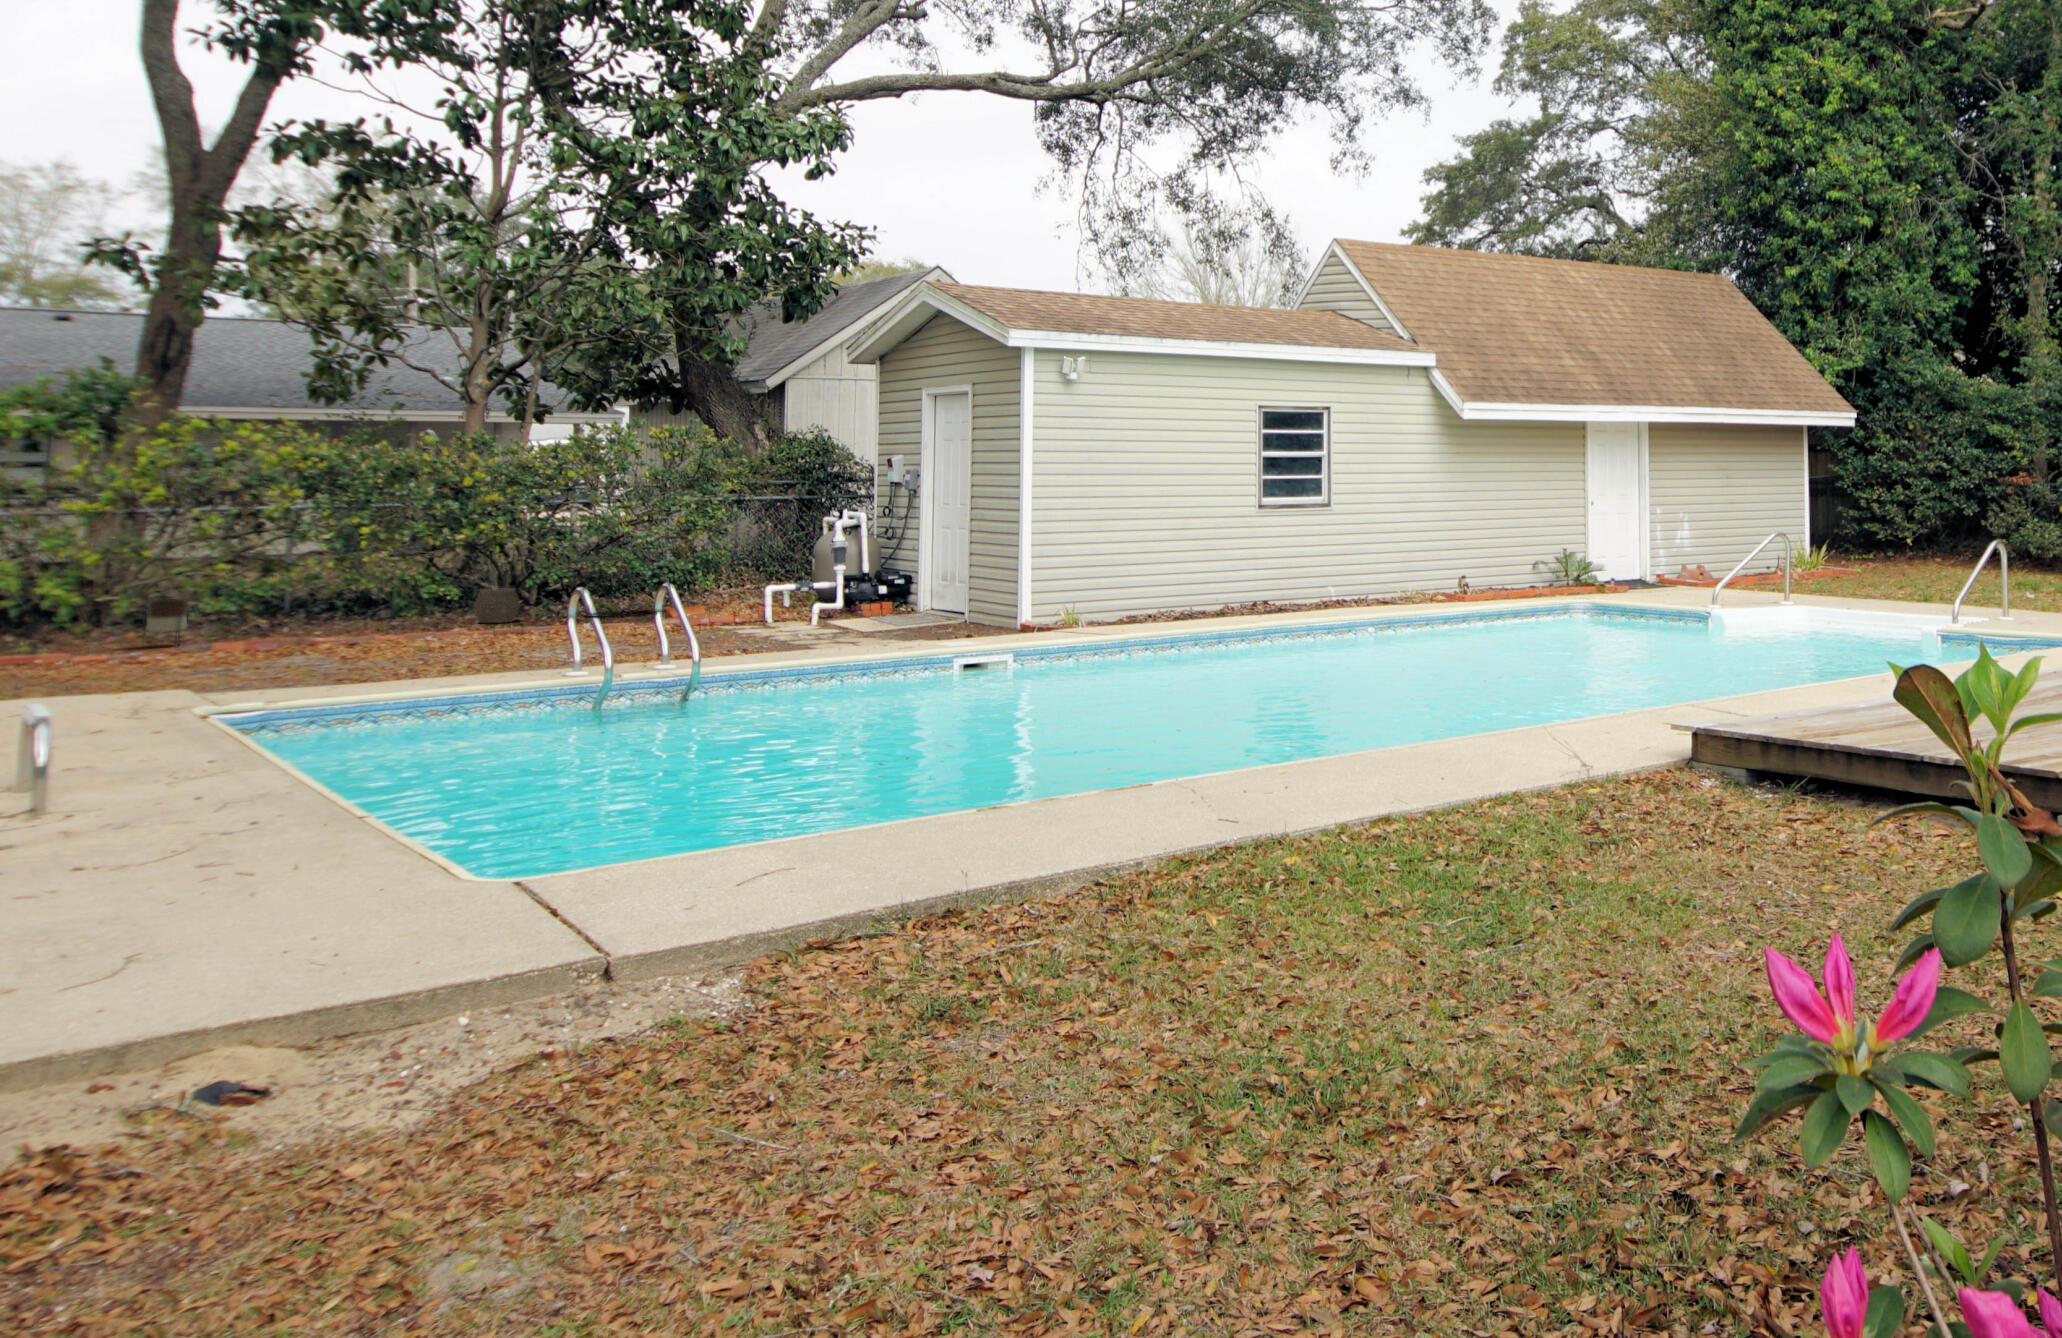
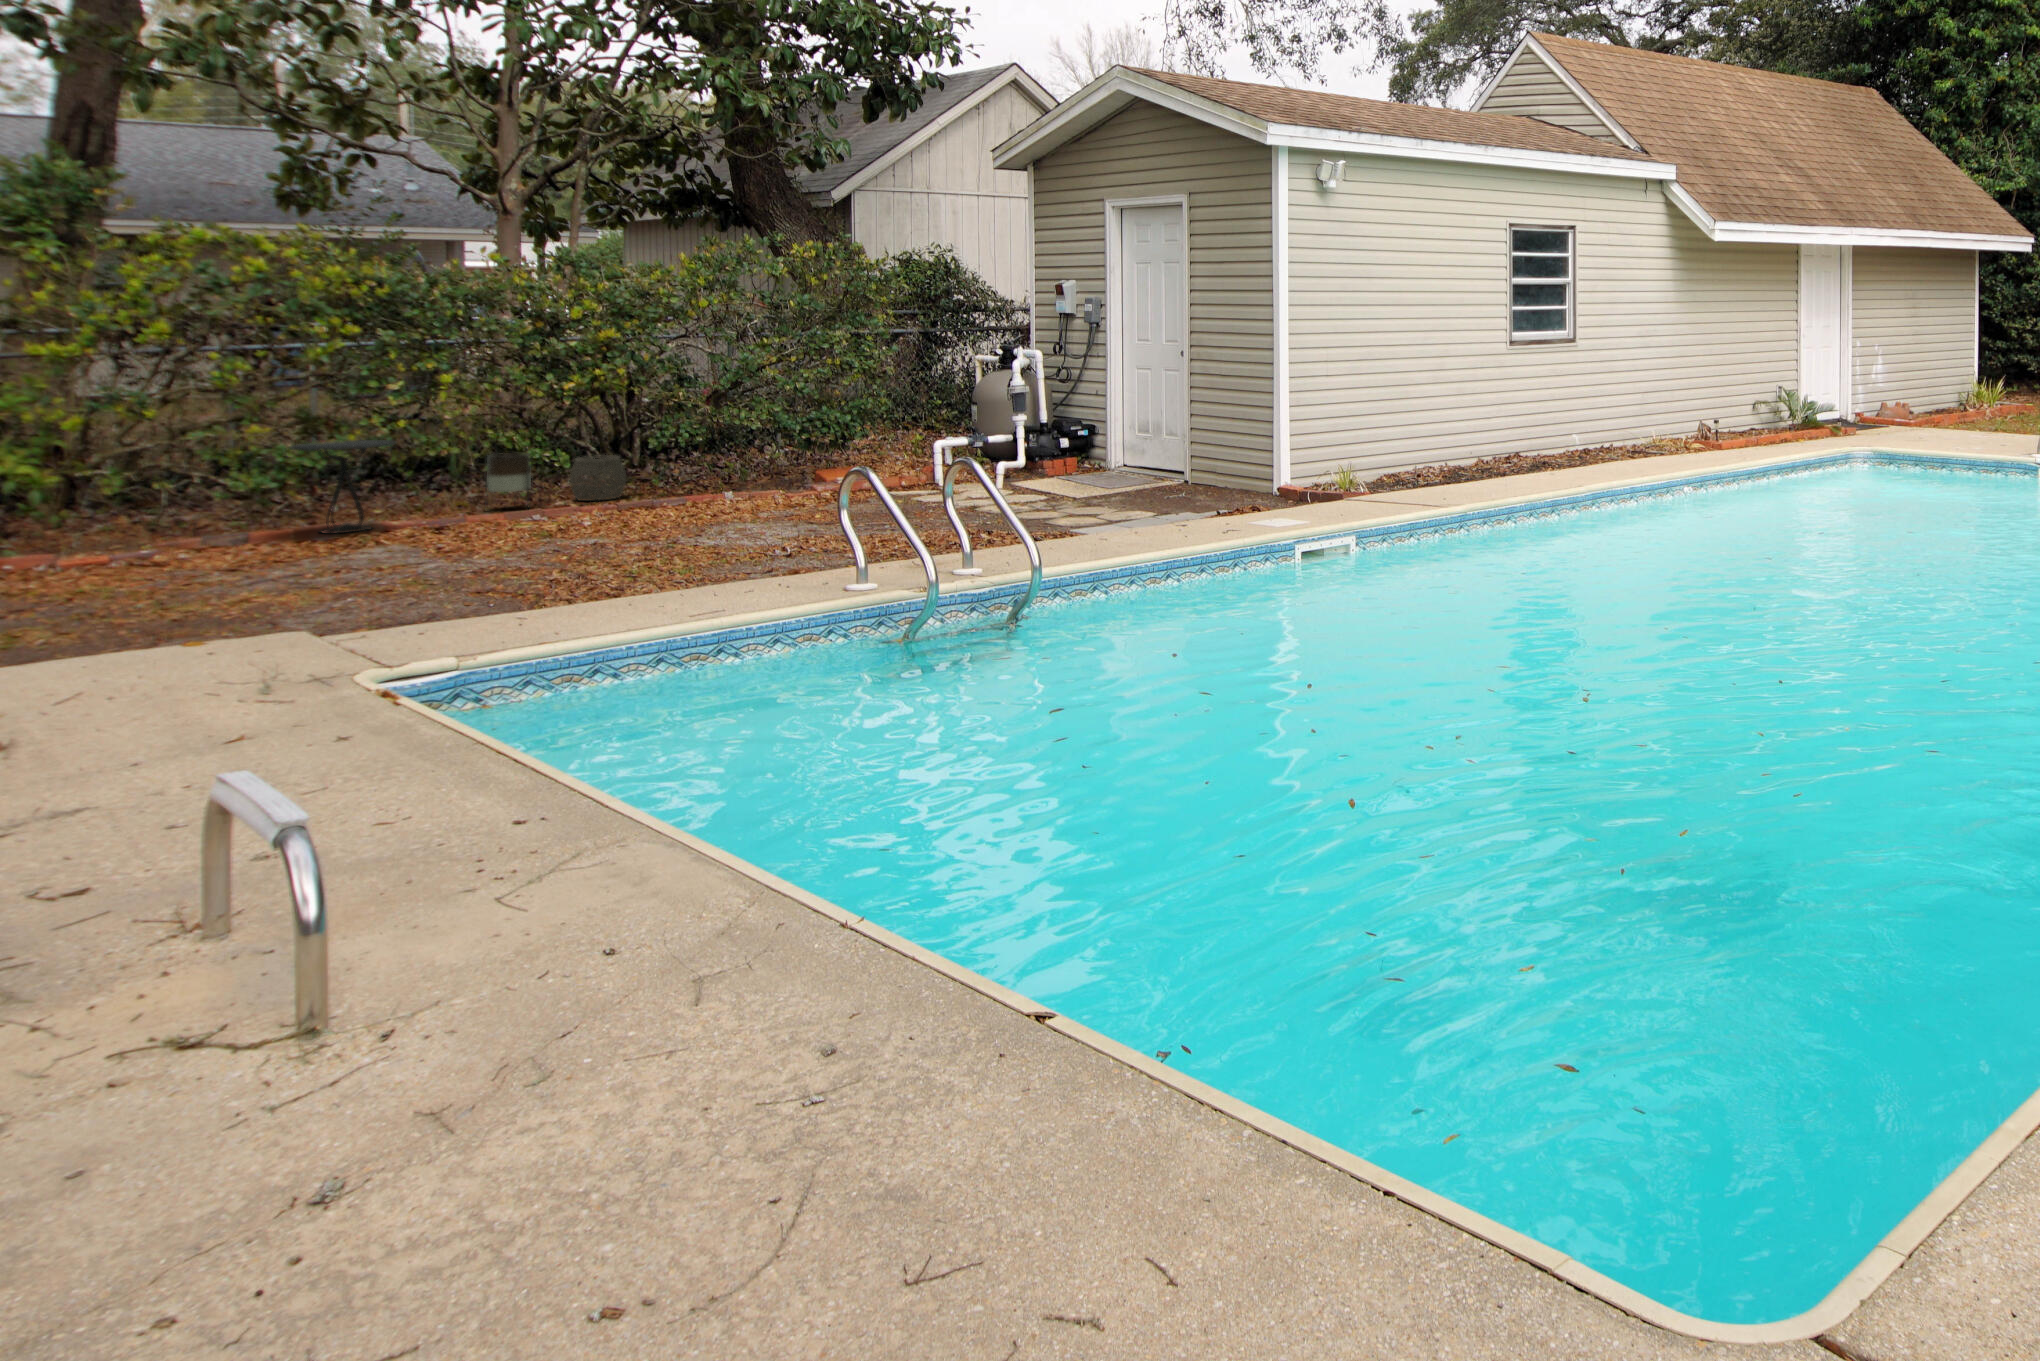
side table: present [571,556,632,617] -> present [289,440,396,534]
planter: present [144,598,188,635] -> present [485,453,531,502]

